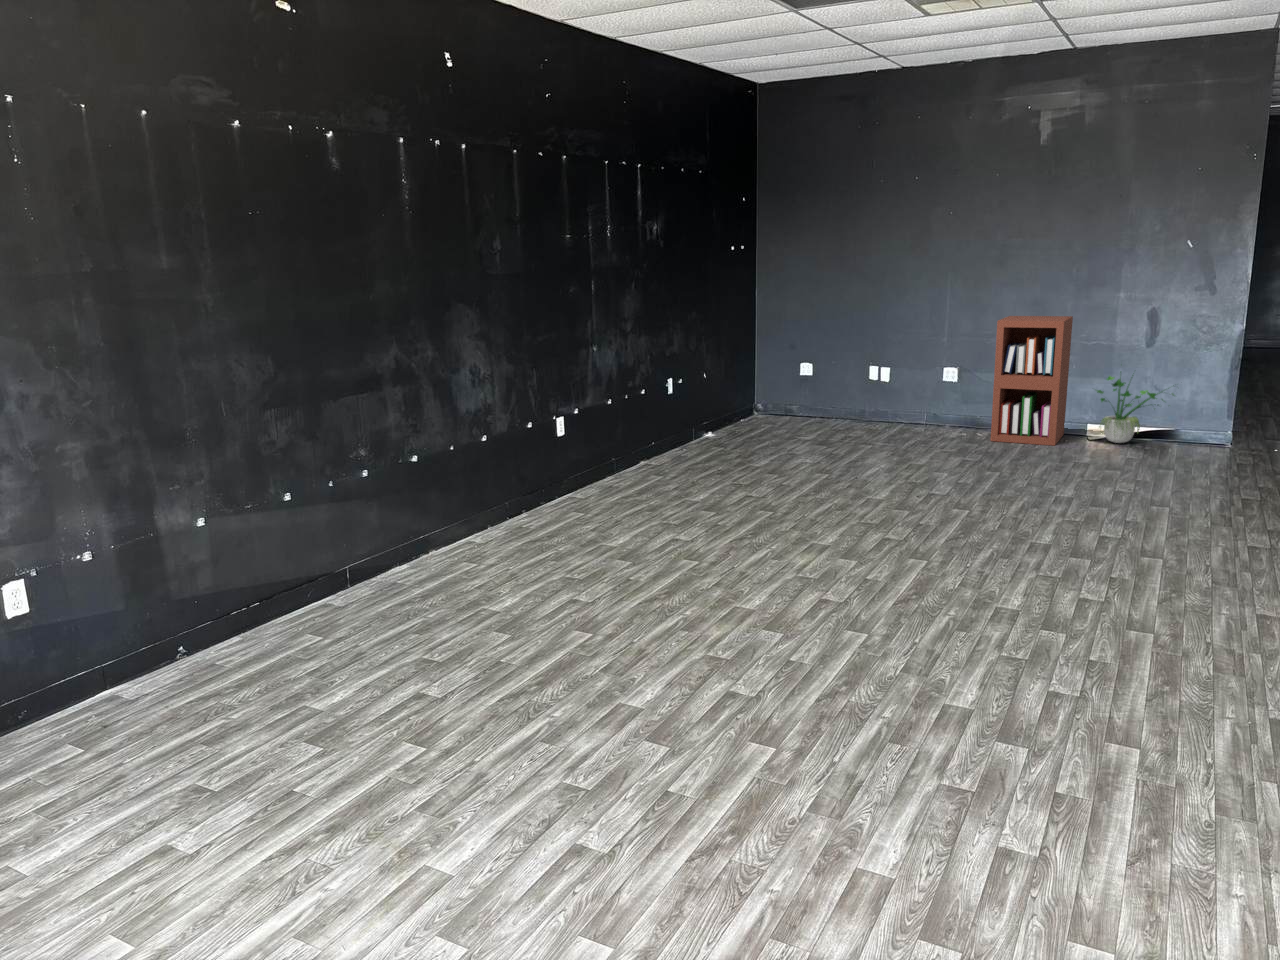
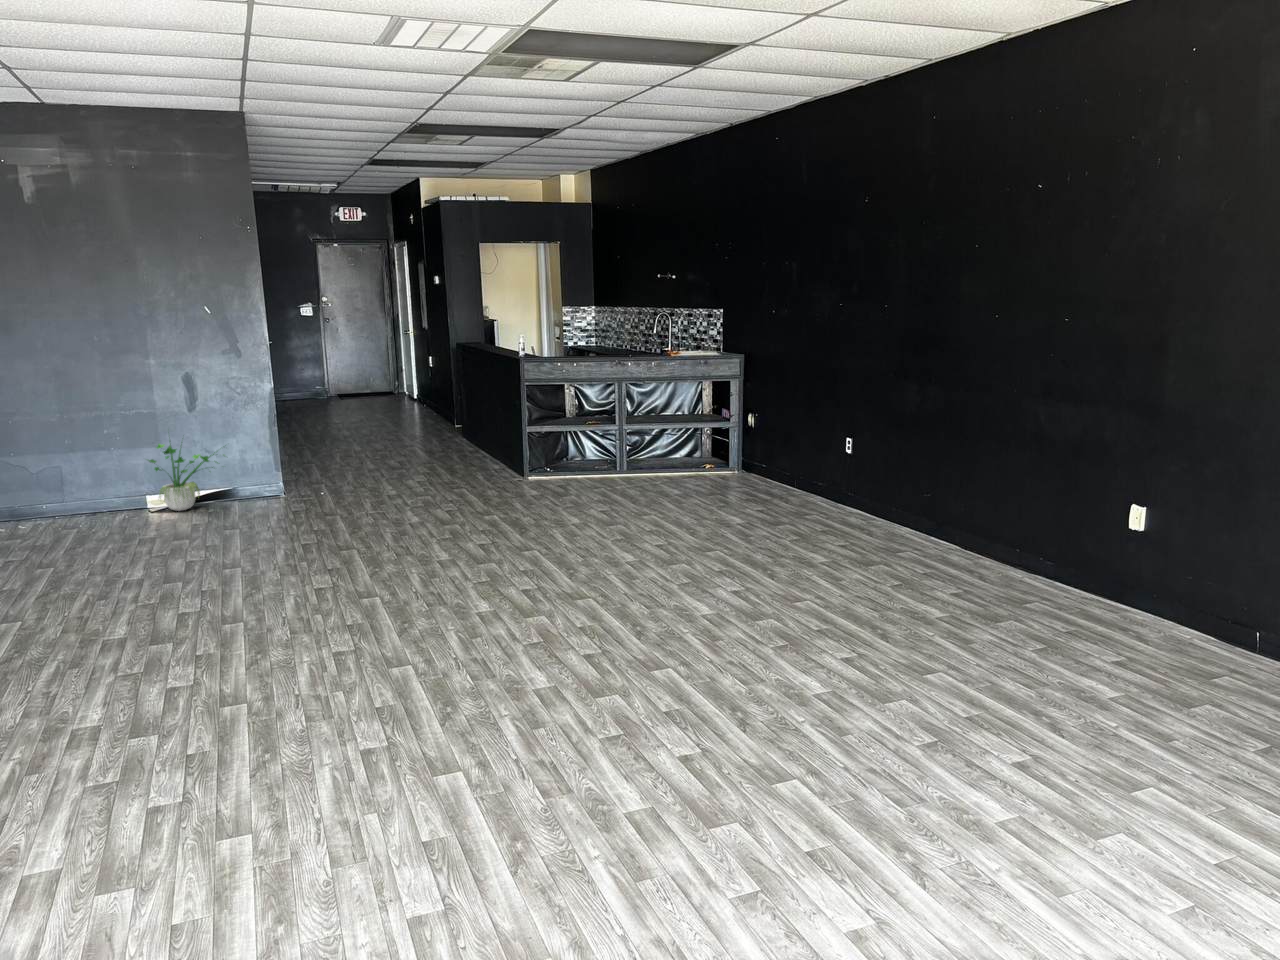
bookshelf: present [991,316,1073,446] -> none [17,385,123,532]

